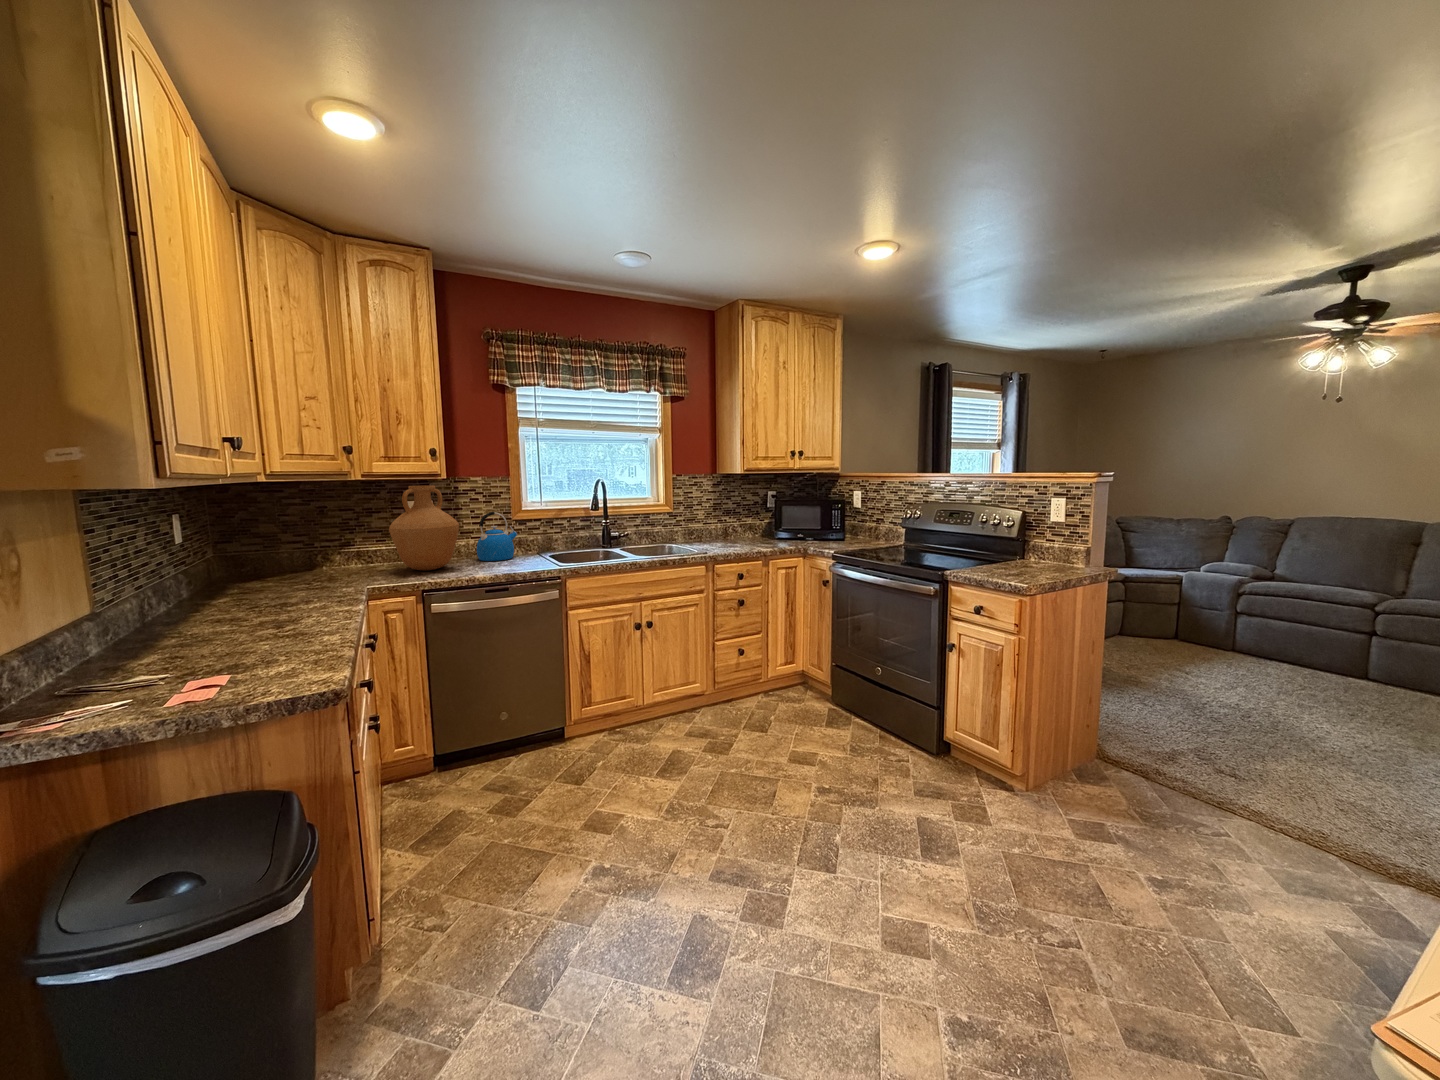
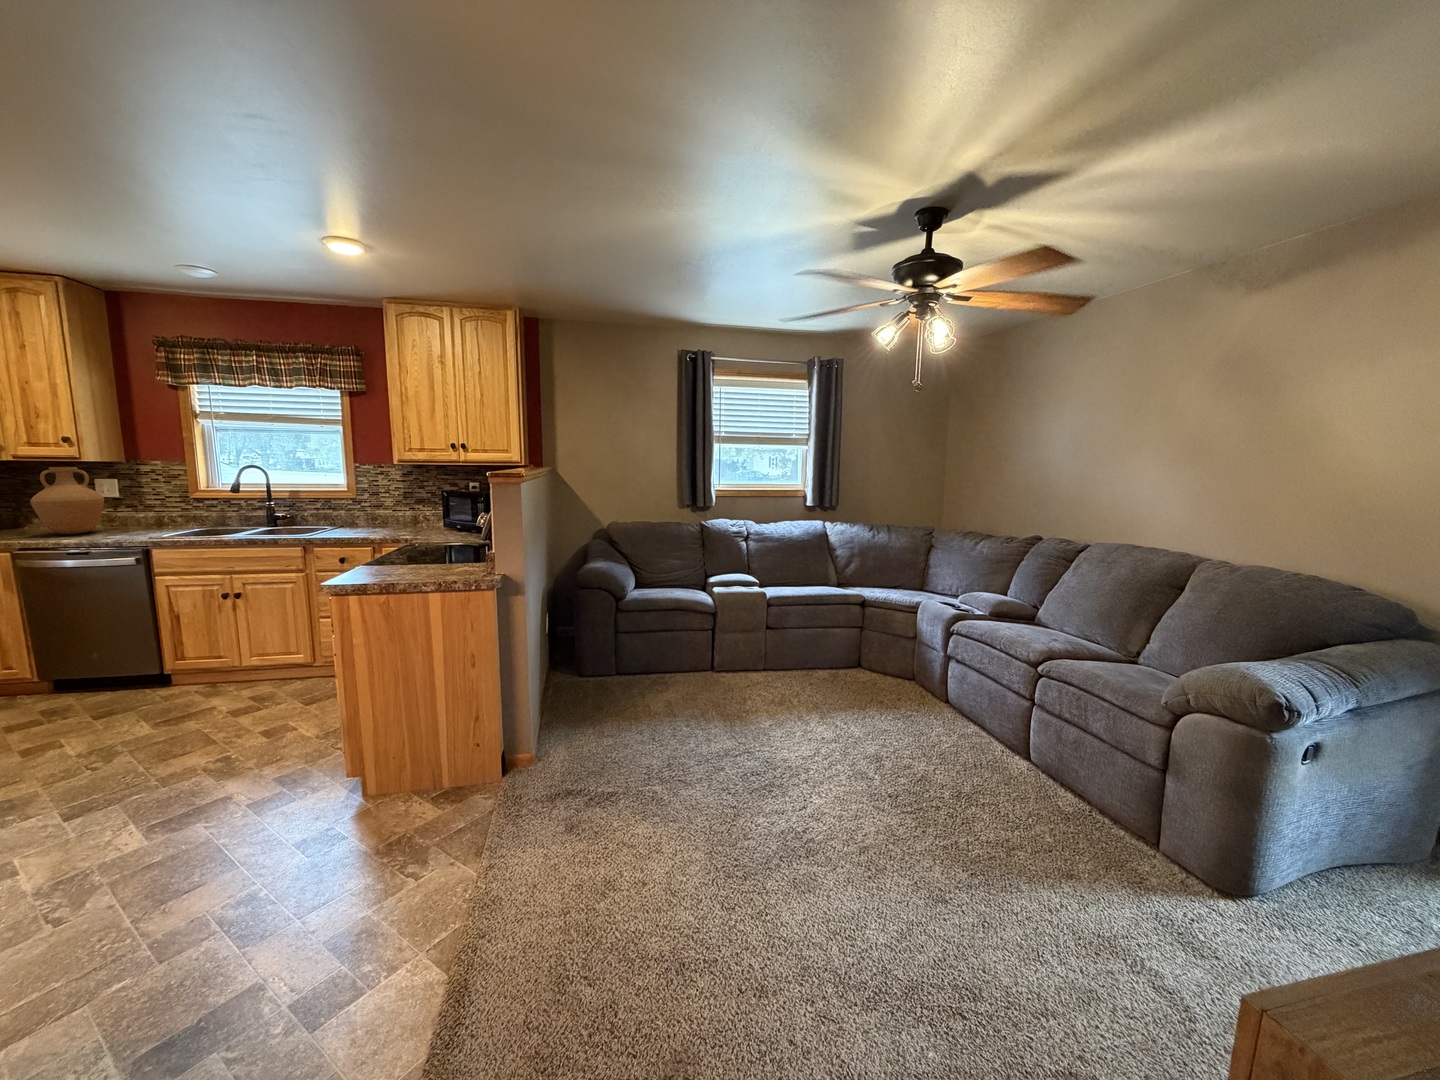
kettle: present [477,512,517,561] -> none [135,490,185,531]

